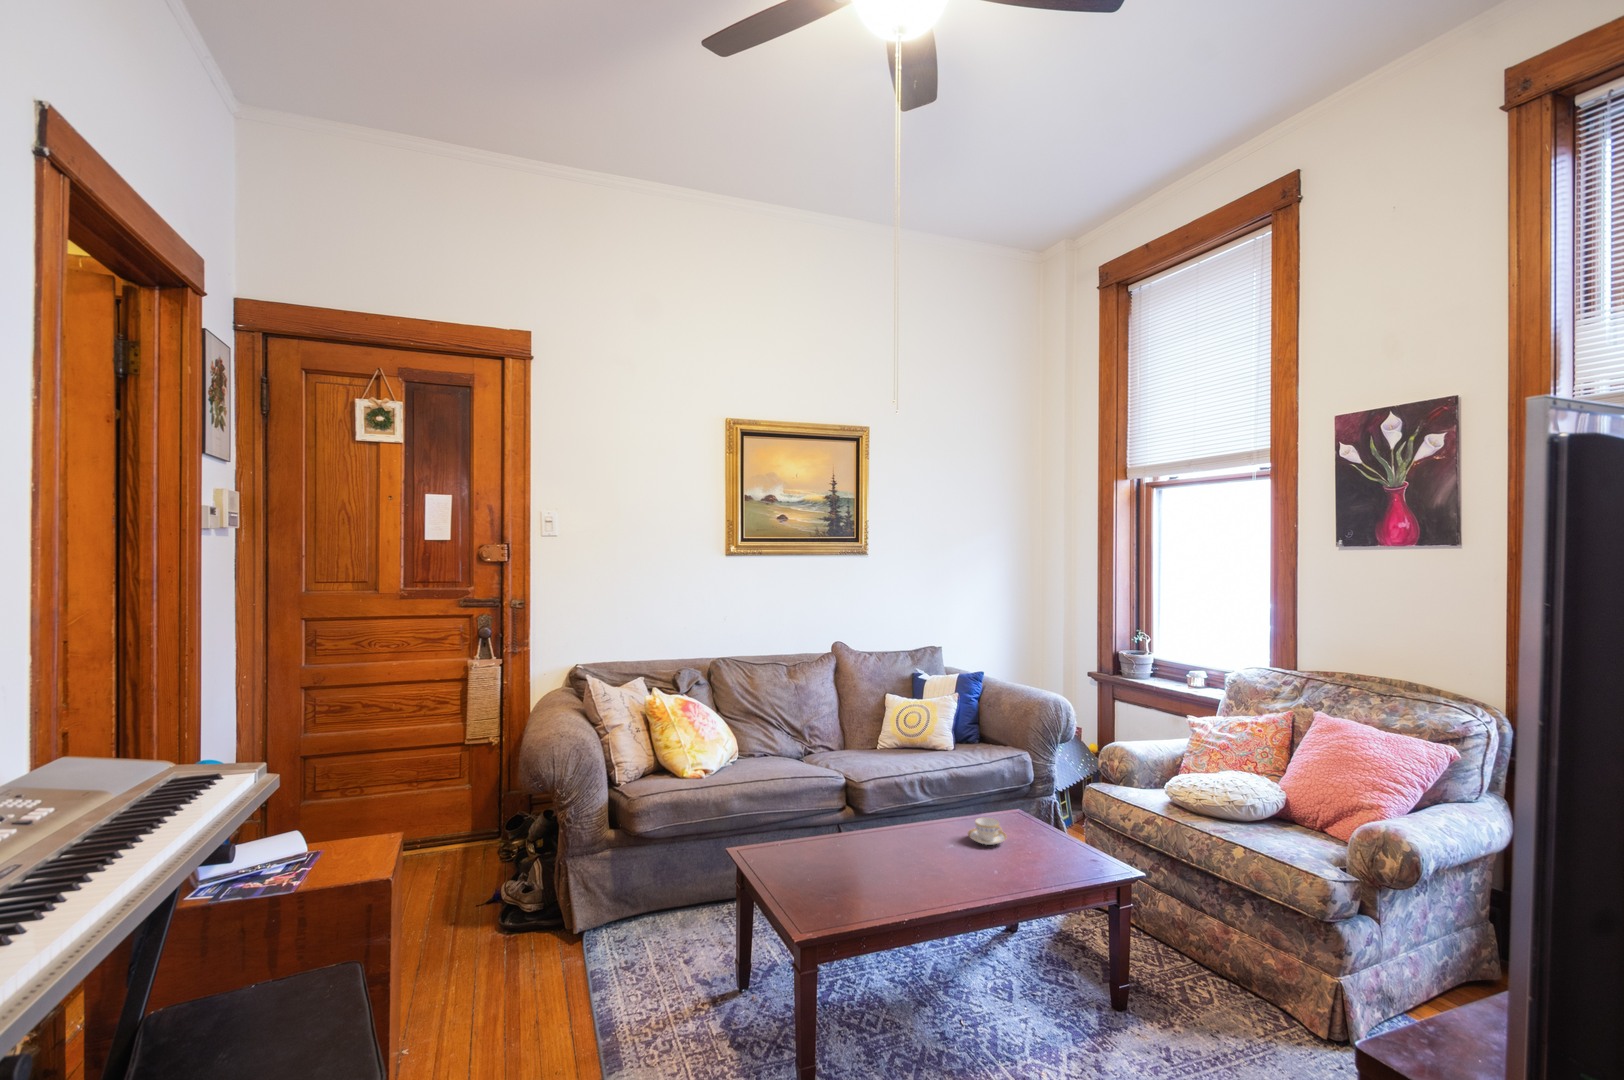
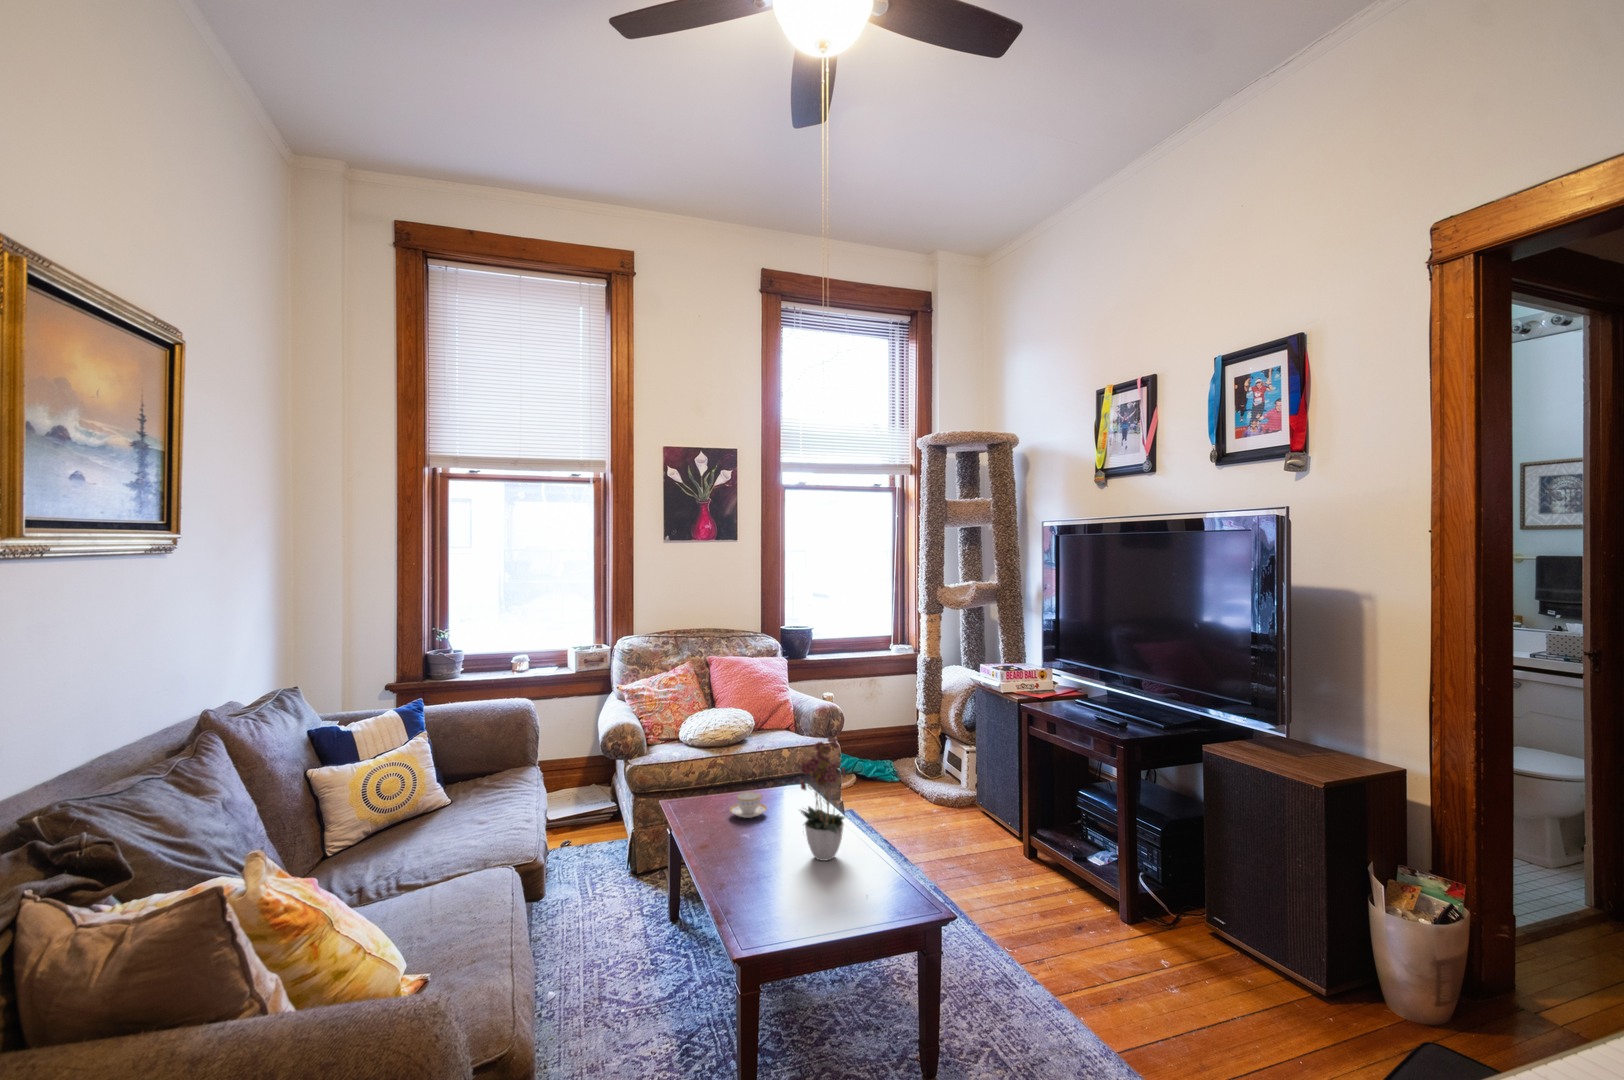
flower arrangement: none [849,749,931,878] -> present [800,738,846,861]

